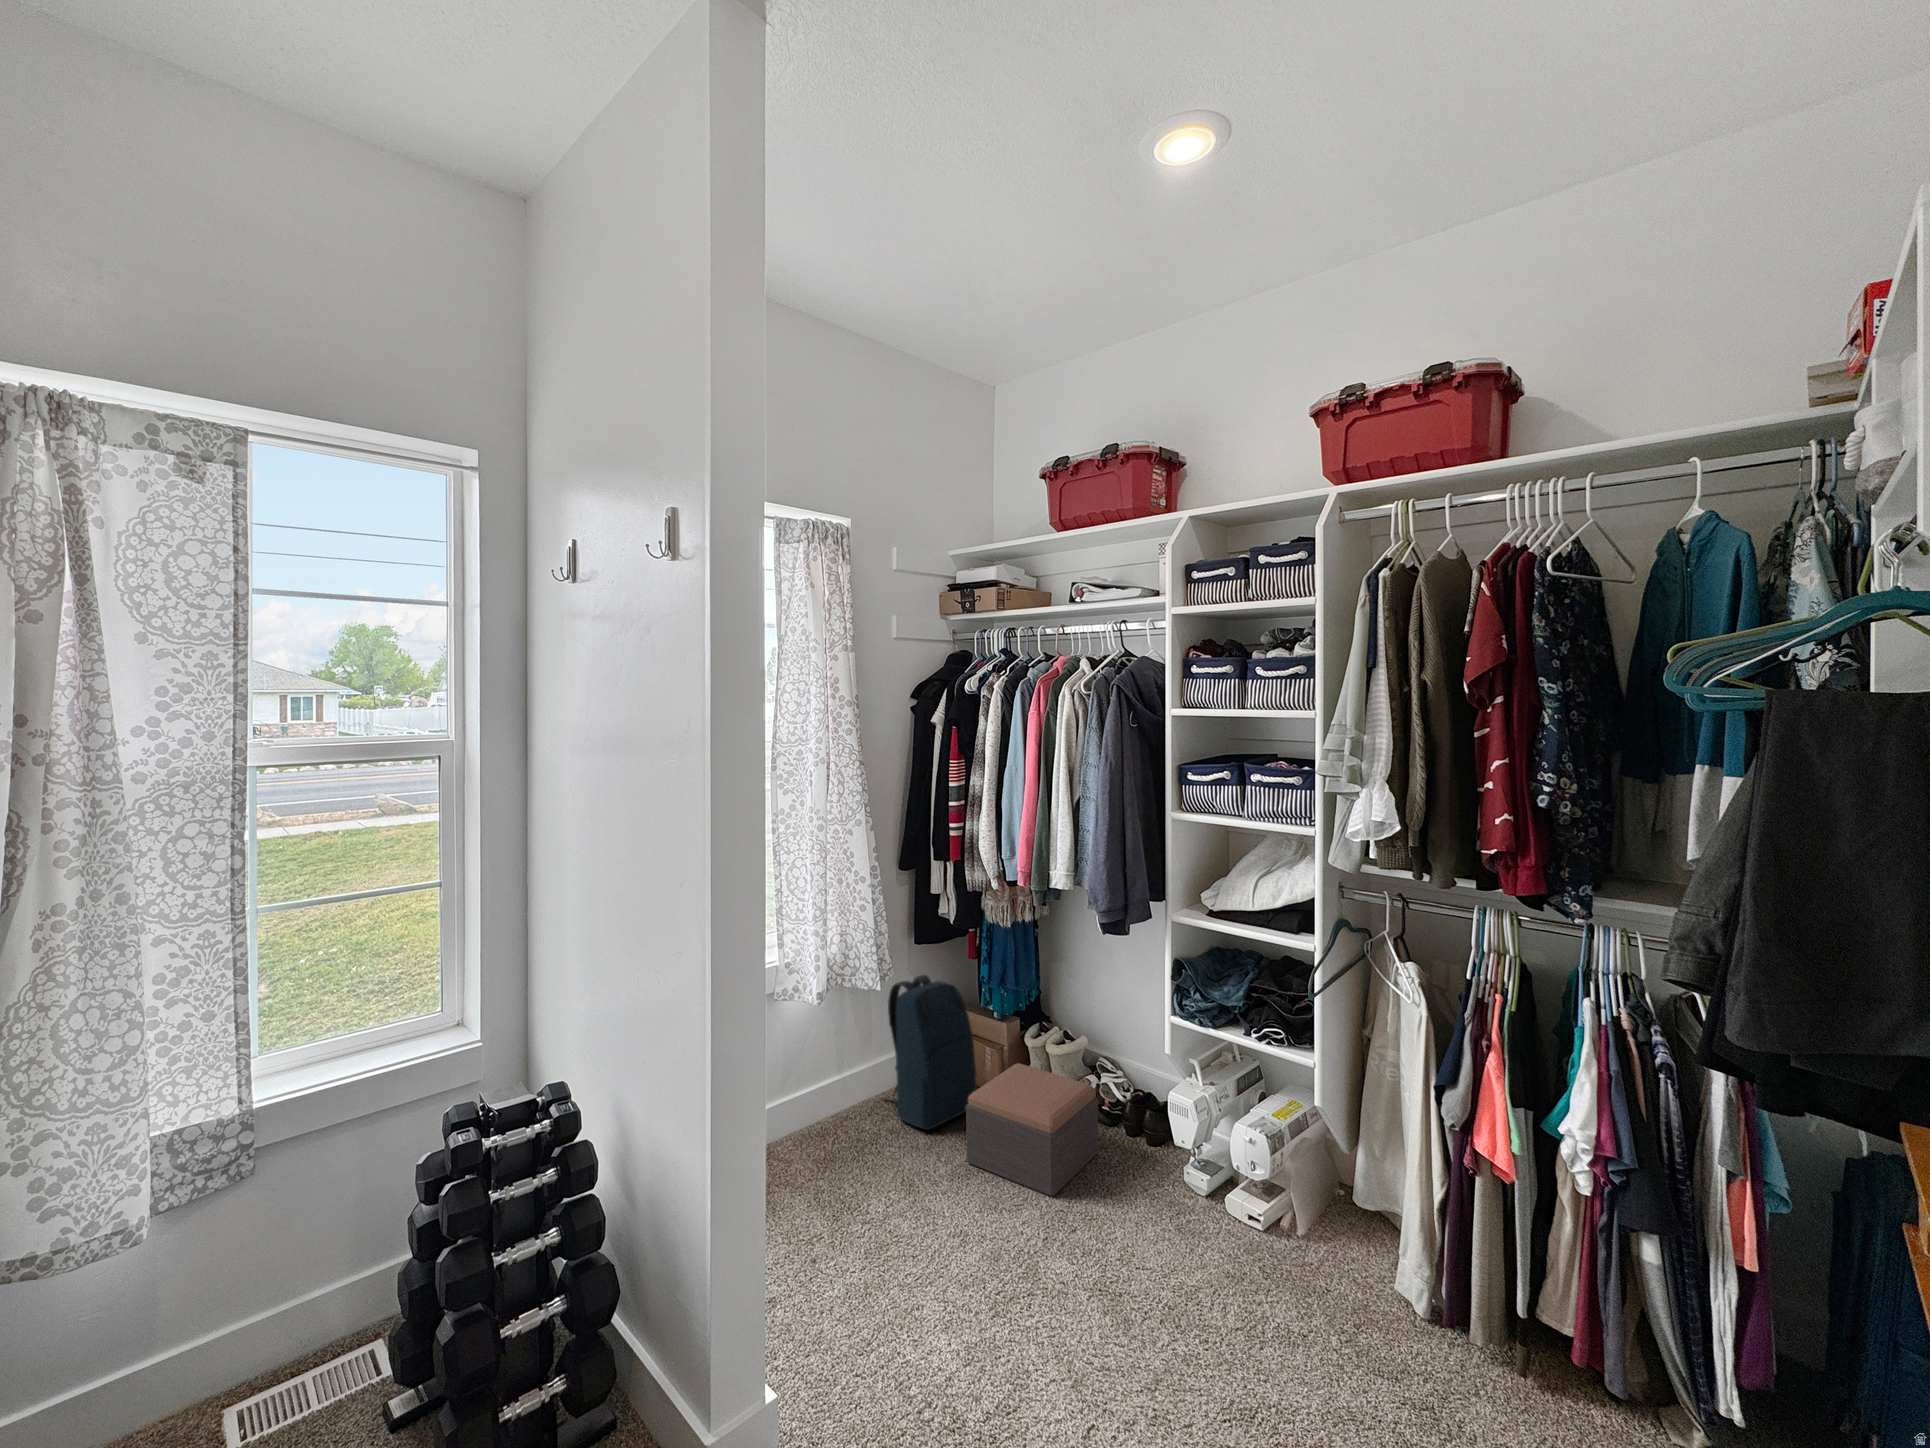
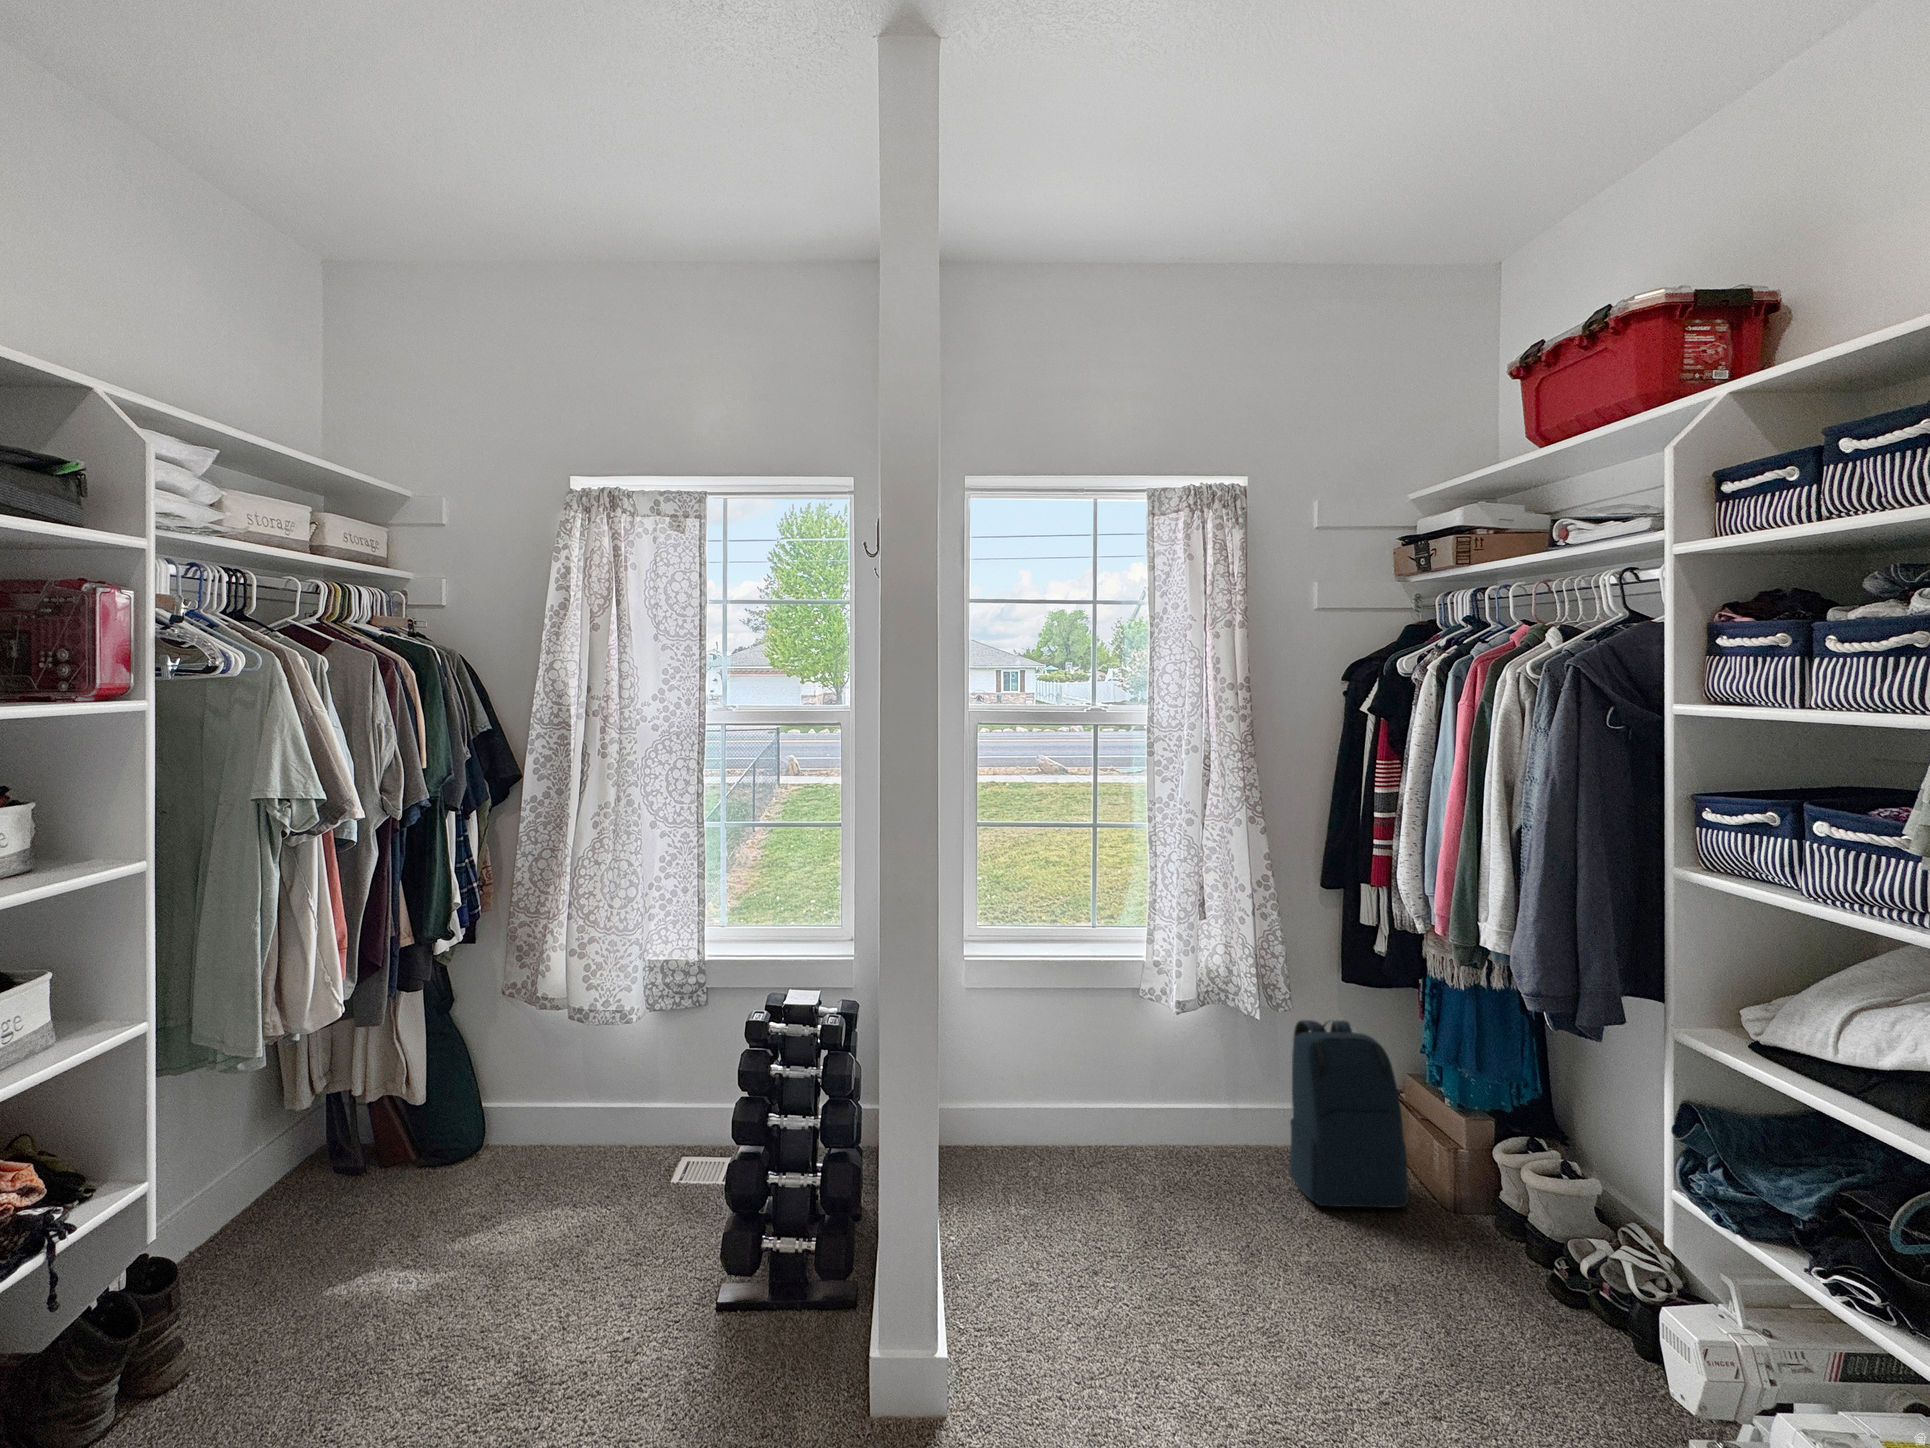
footstool: present [966,1063,1098,1197] -> none [1344,1170,1562,1359]

